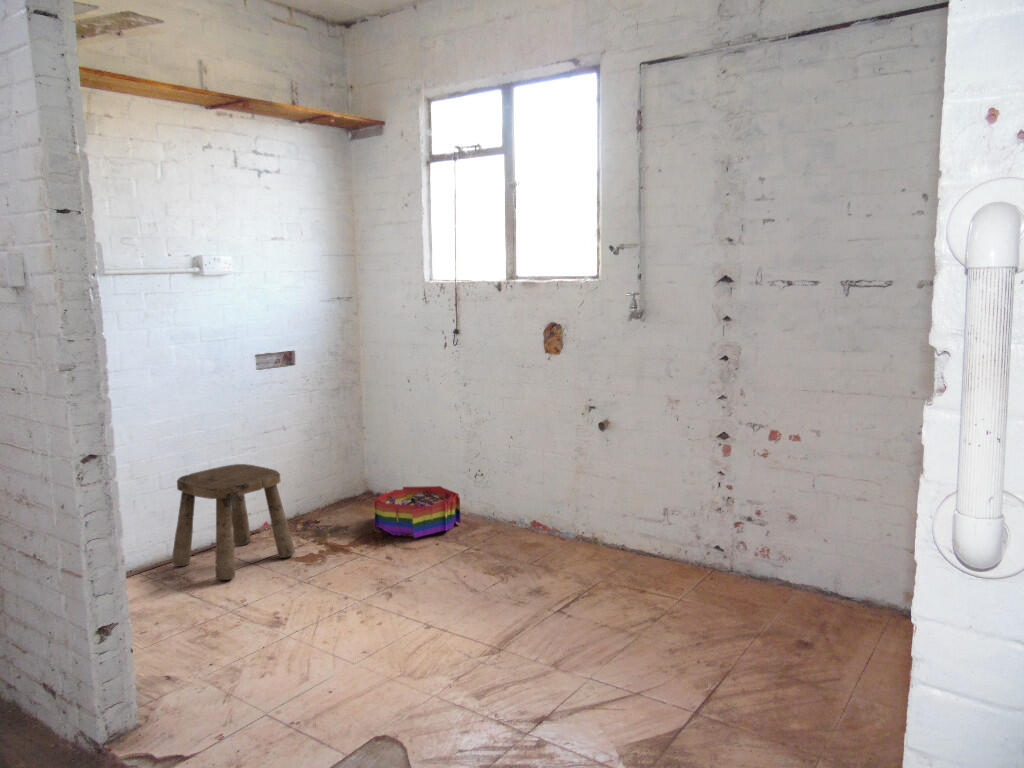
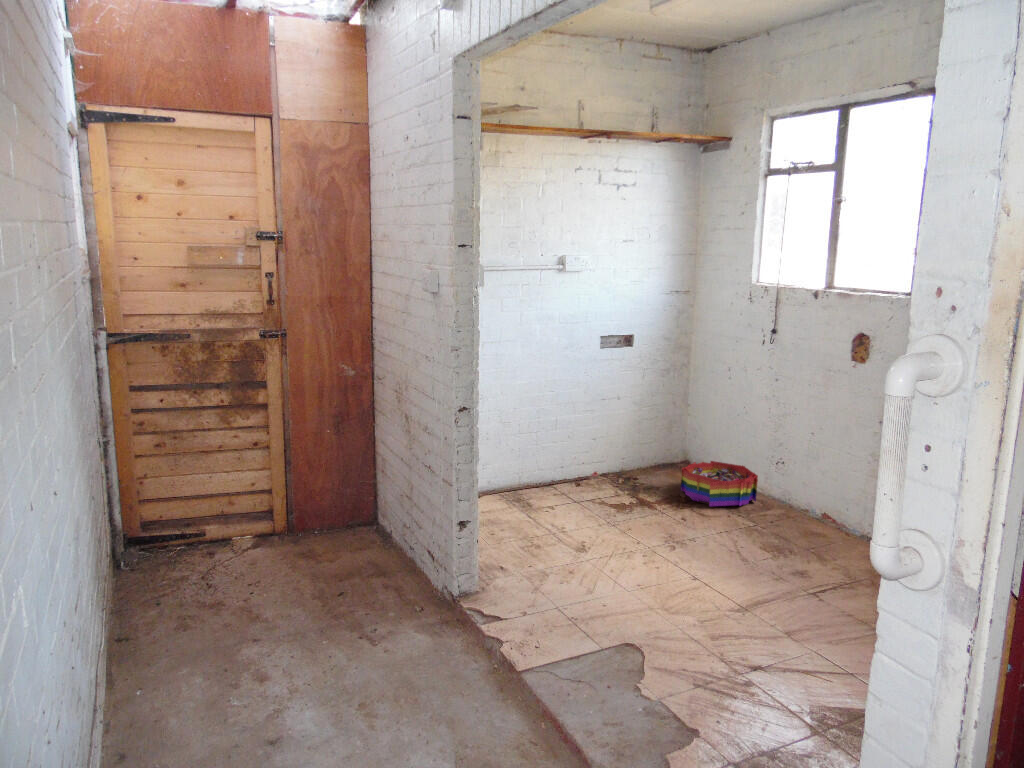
stool: present [172,464,295,580] -> none [522,422,611,509]

